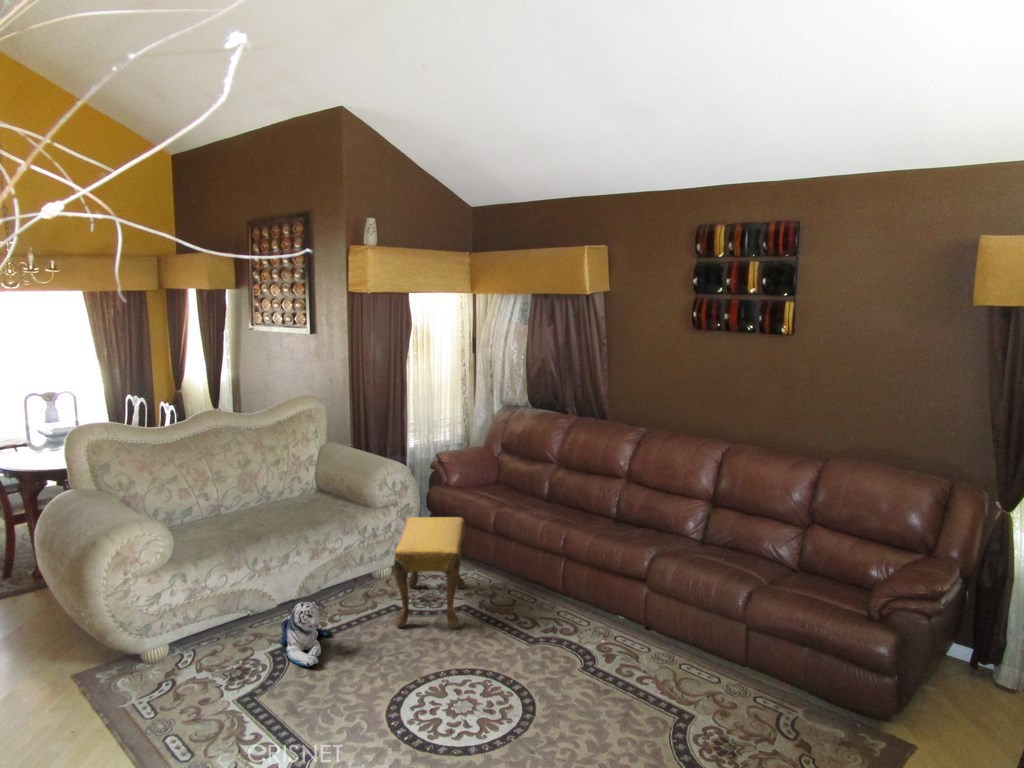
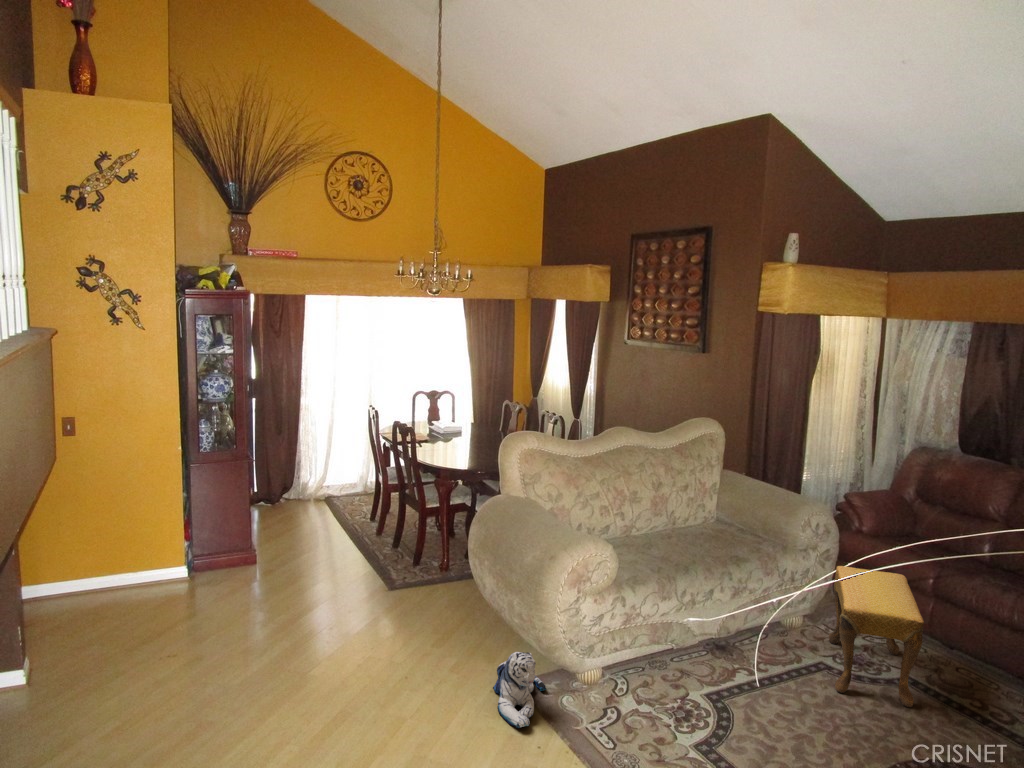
plush toy: present [279,601,329,667] -> present [493,652,546,728]

